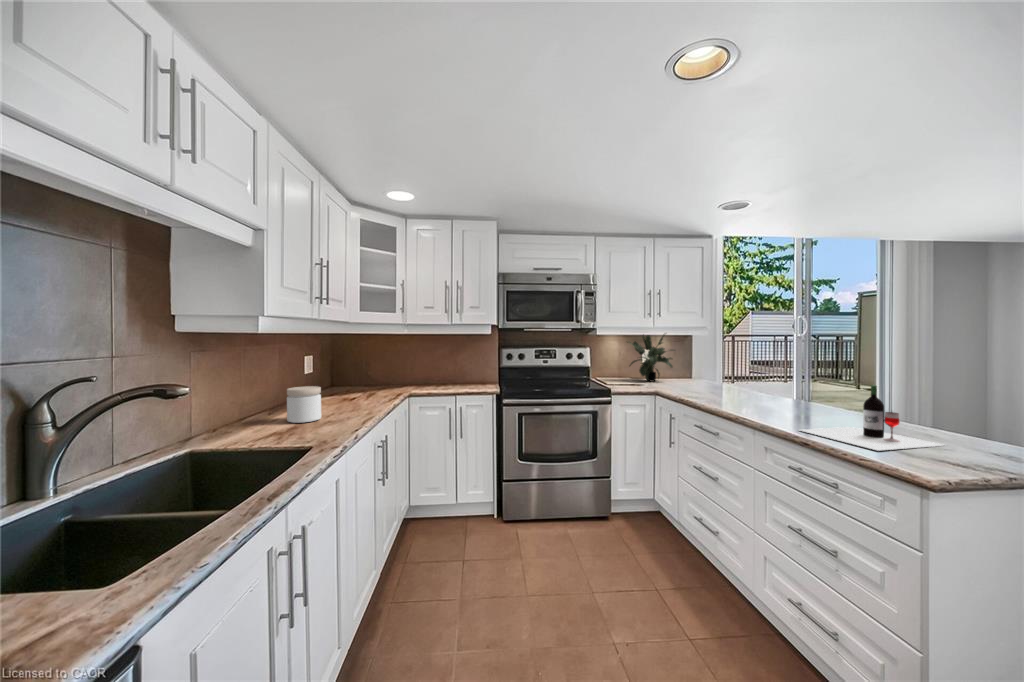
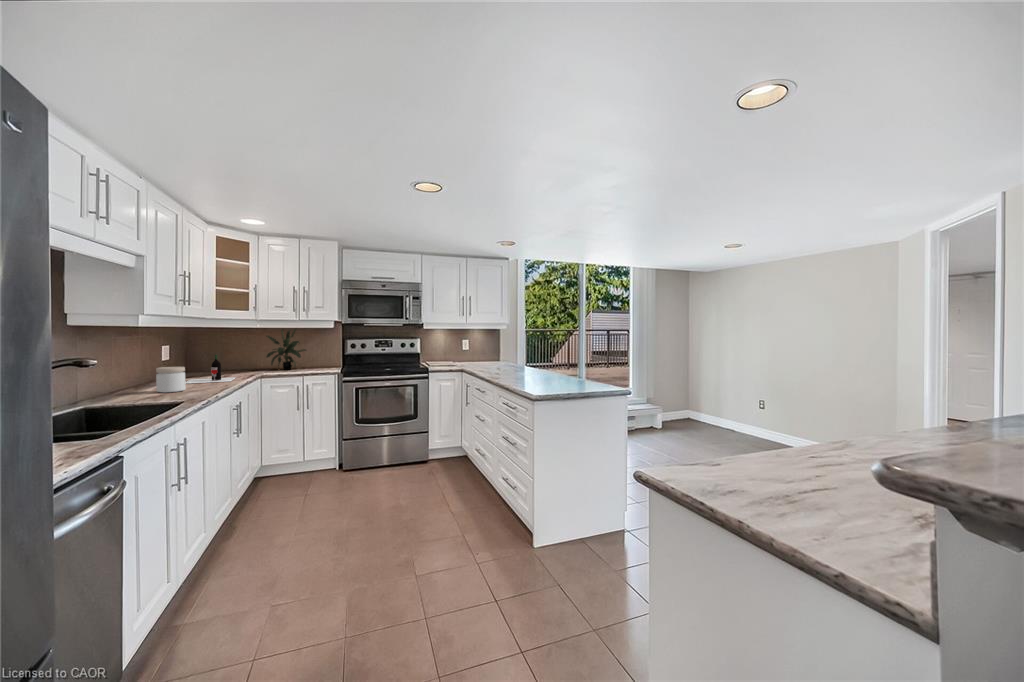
potted plant: present [629,335,674,382] -> present [266,329,306,370]
wine bottle: present [800,385,944,450] -> present [185,355,235,384]

